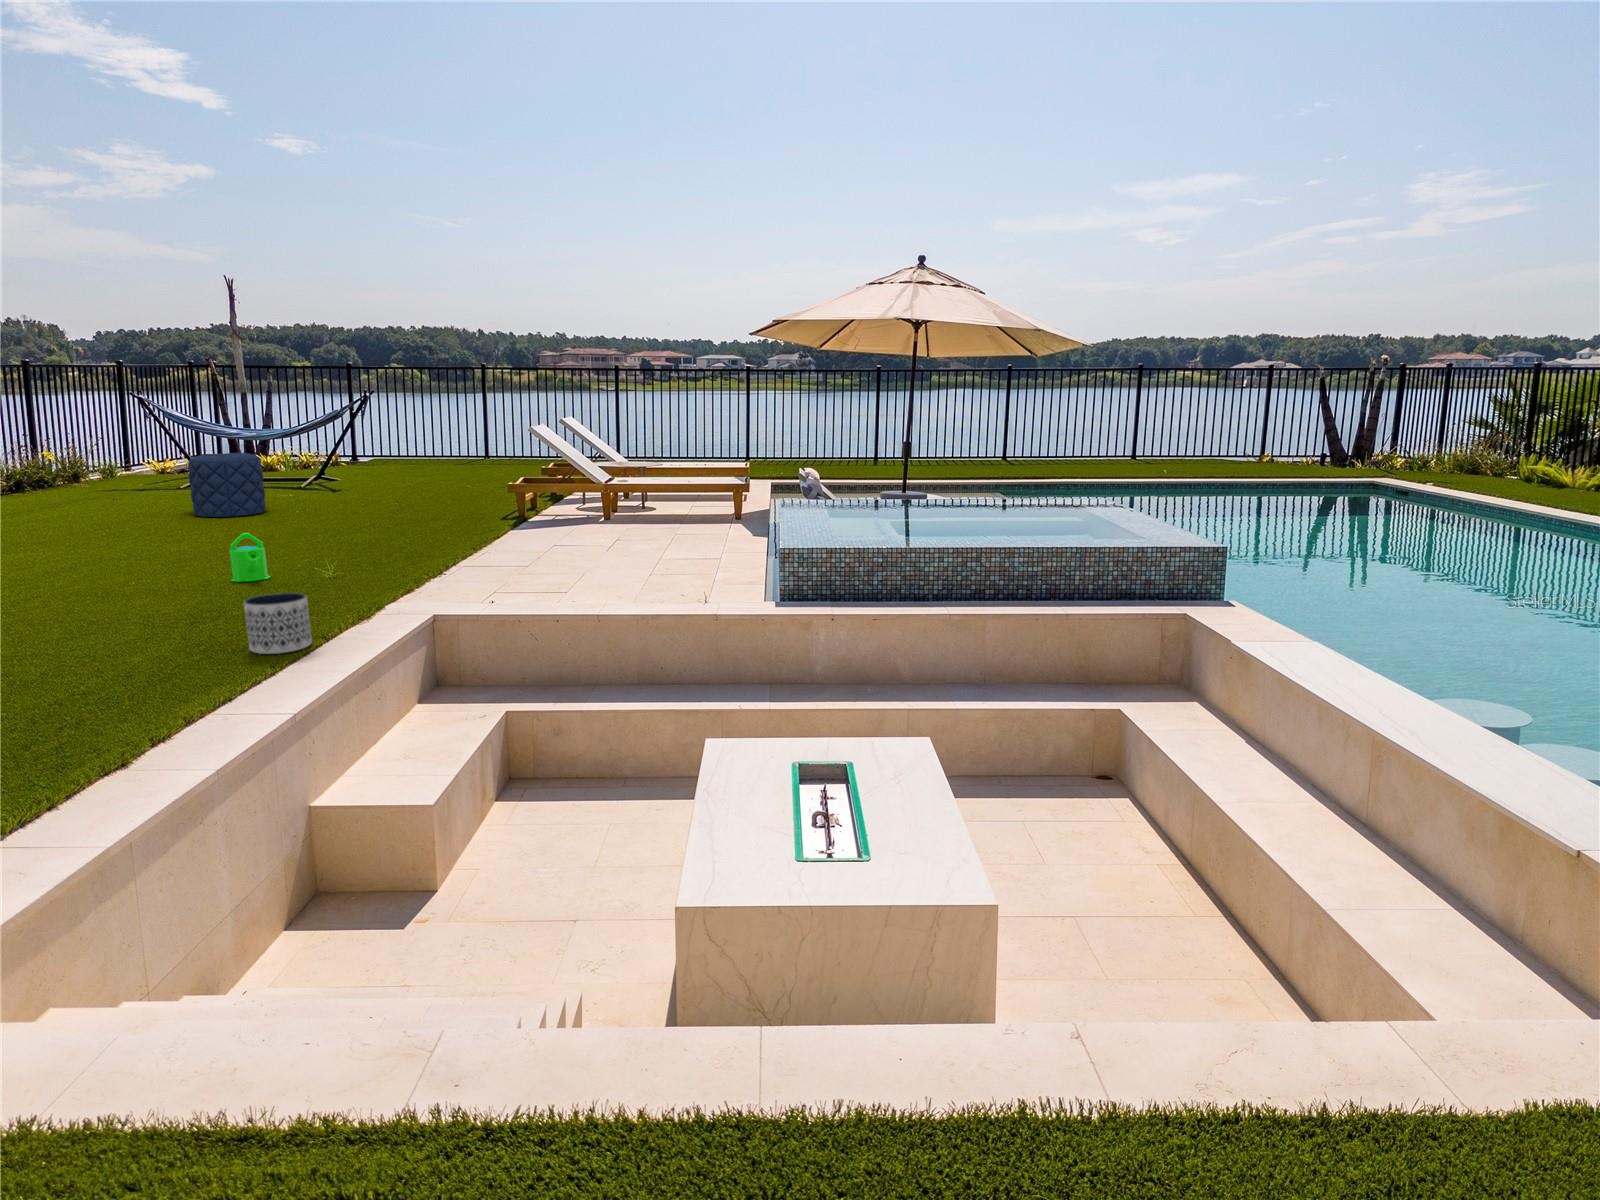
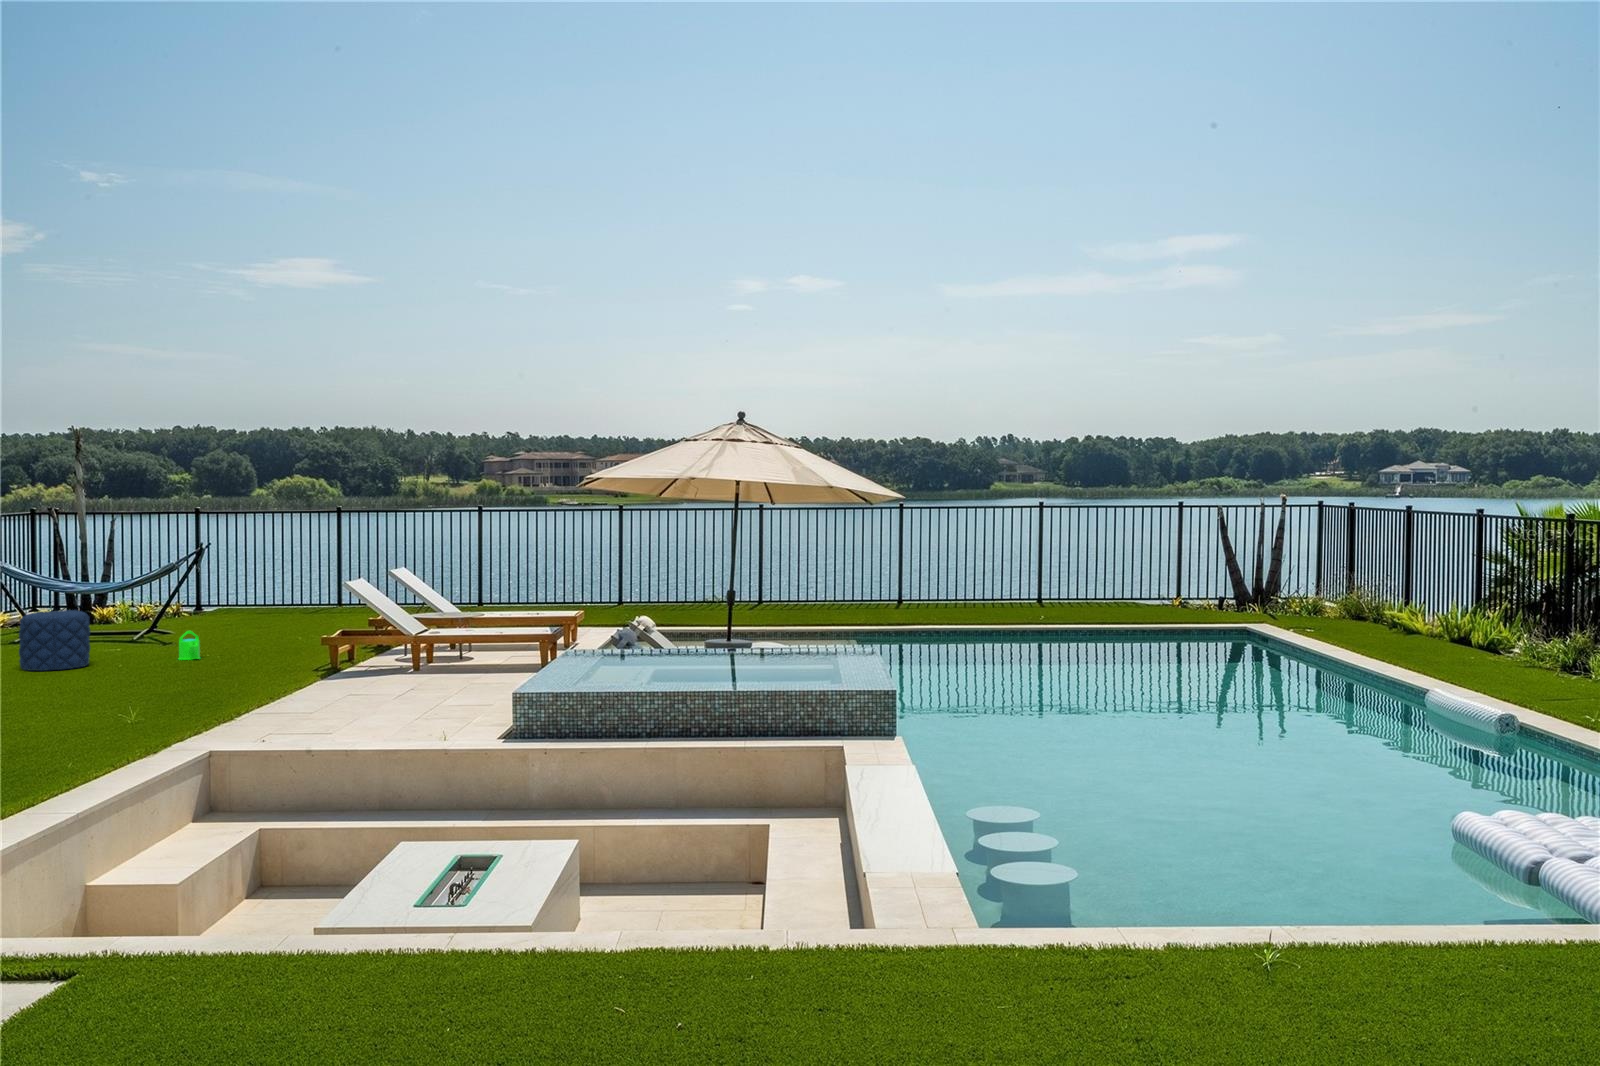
watering can: present [229,533,271,582] -> present [179,631,200,660]
planter: present [244,593,312,654] -> none [45,732,97,779]

